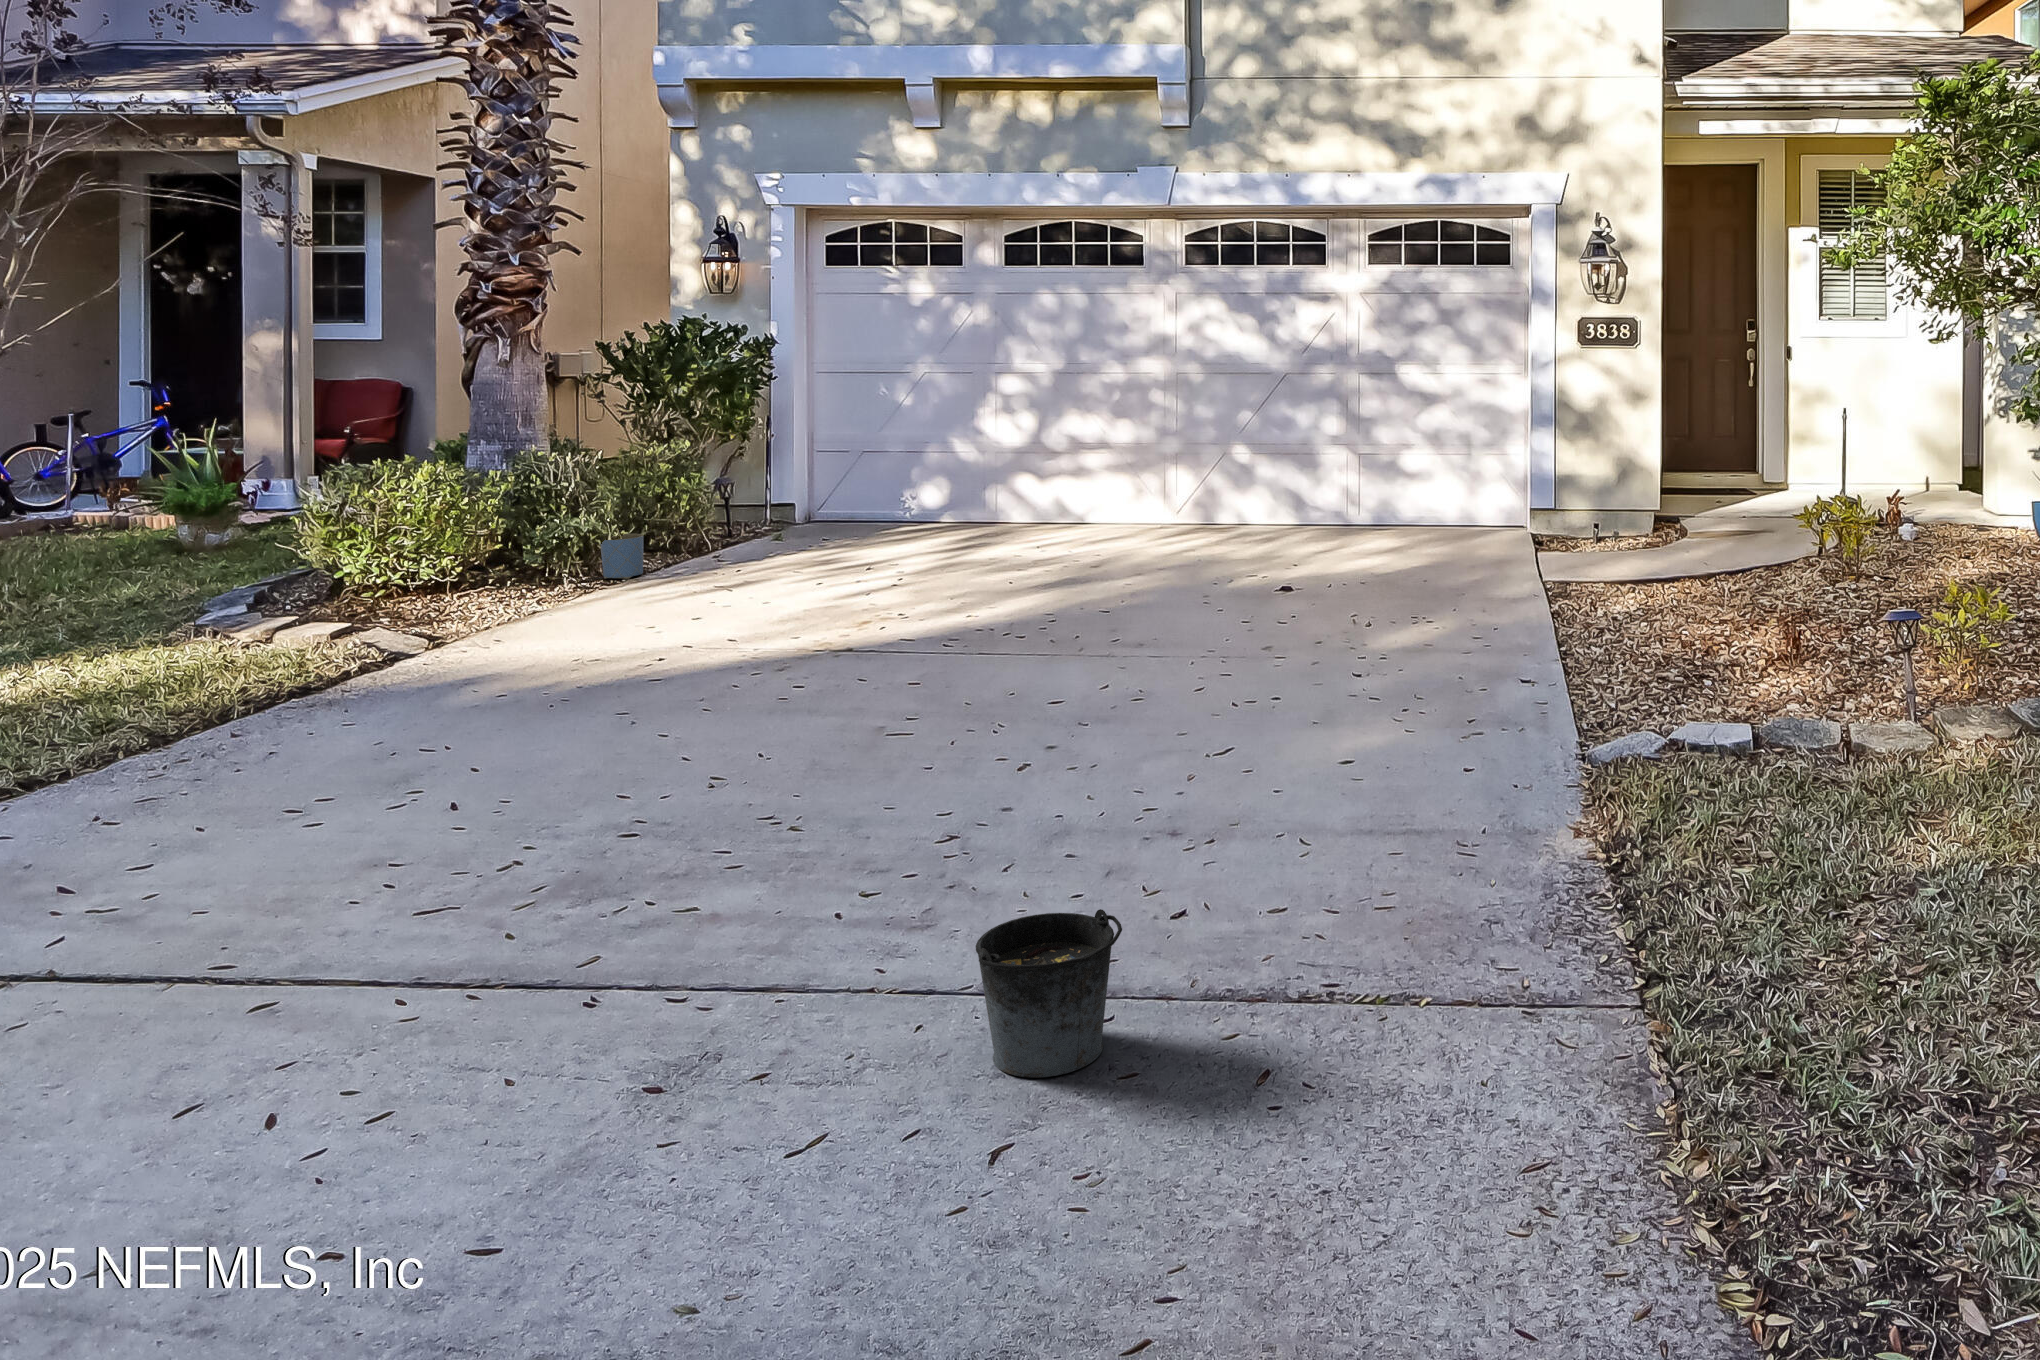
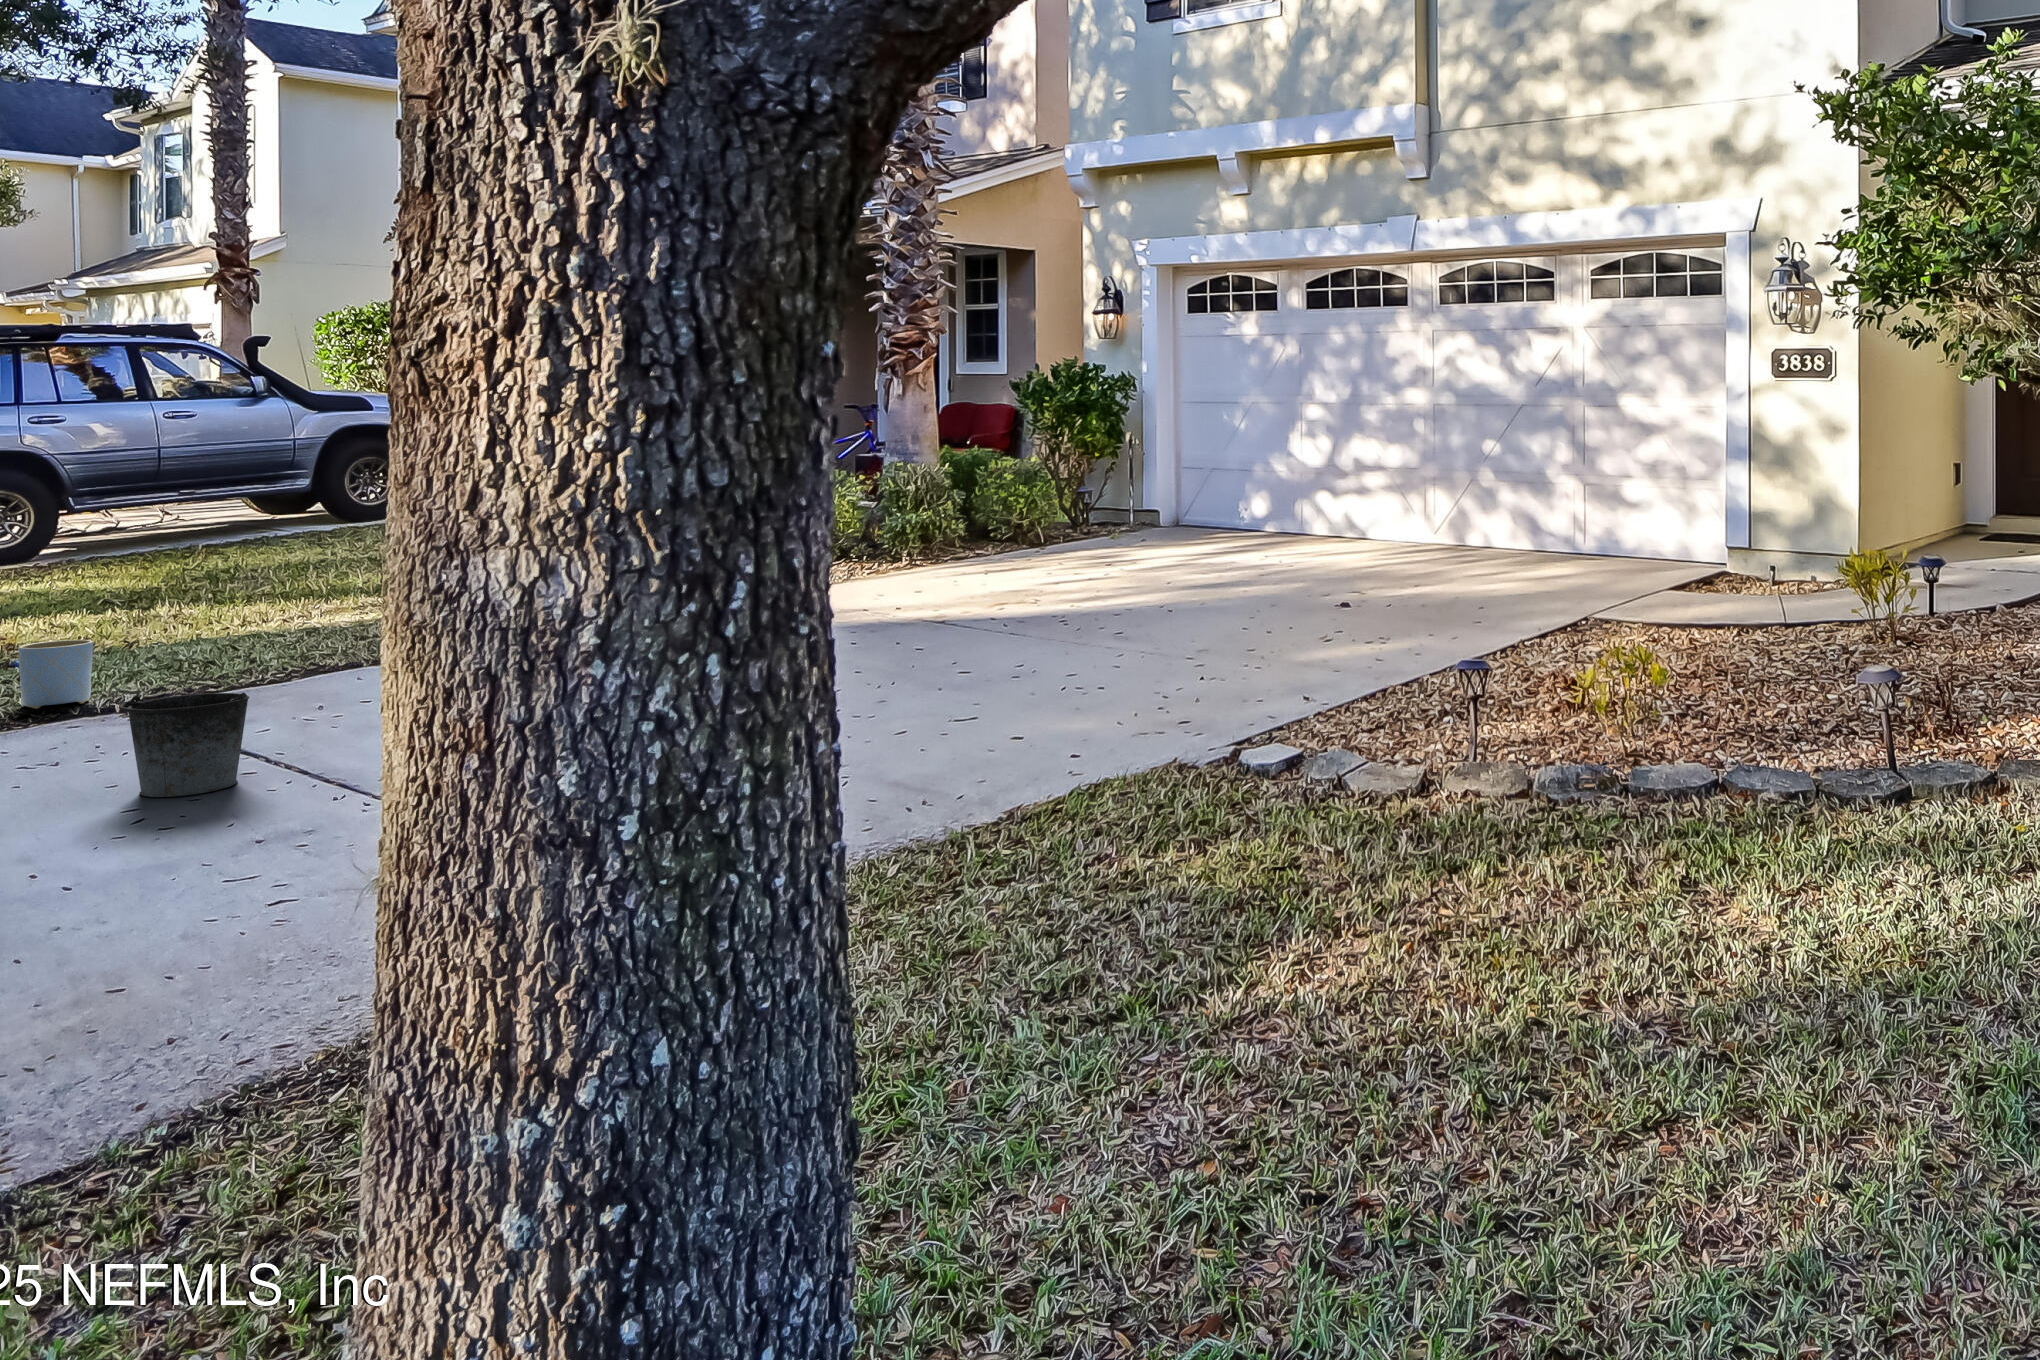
planter: present [601,534,643,579] -> present [18,640,93,709]

